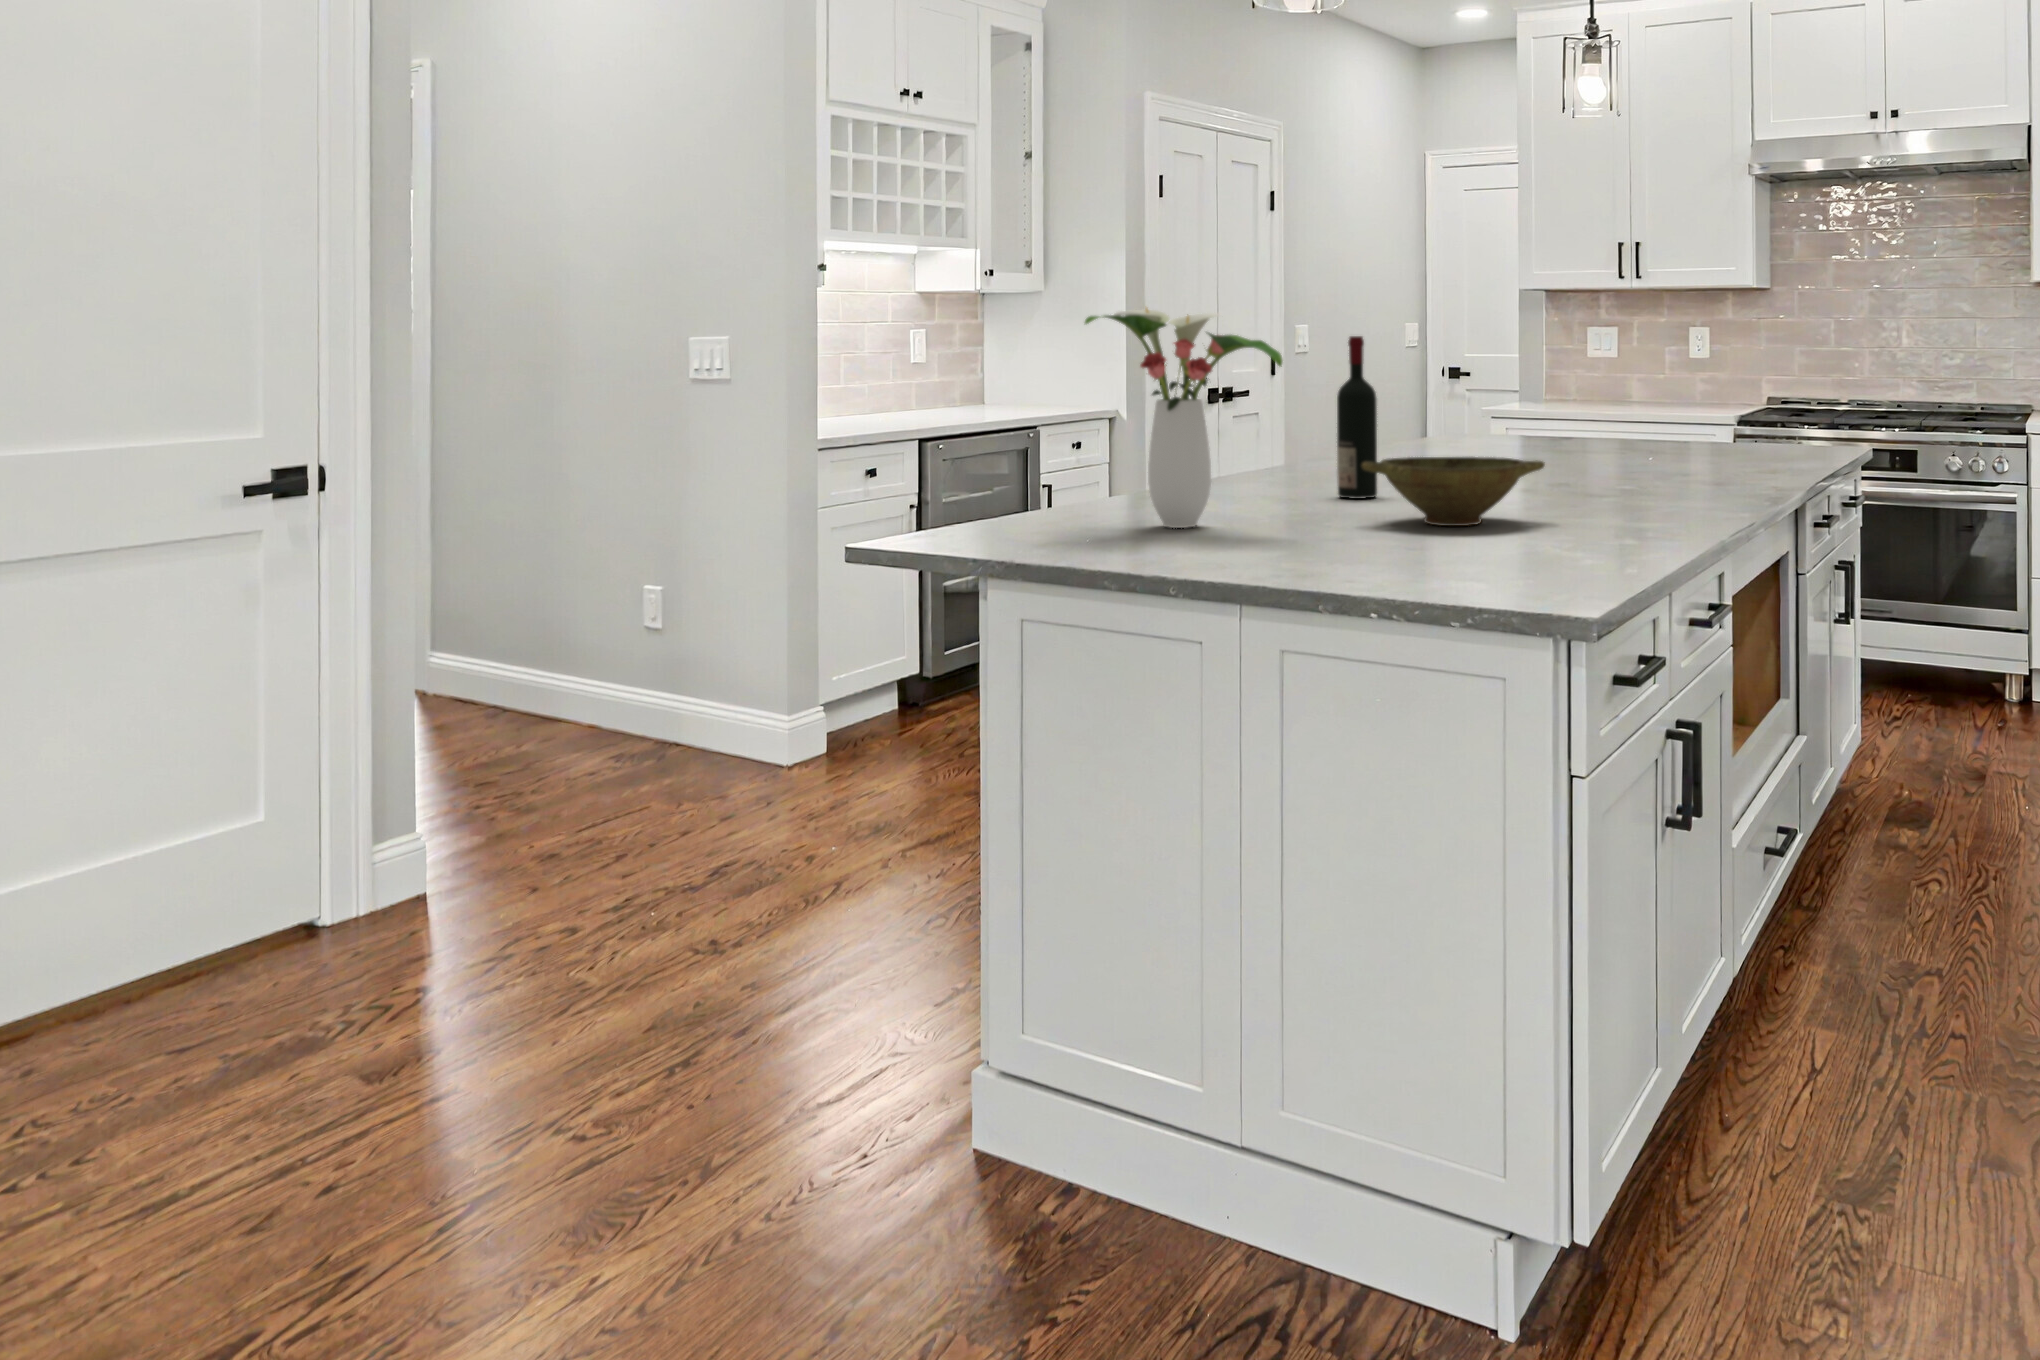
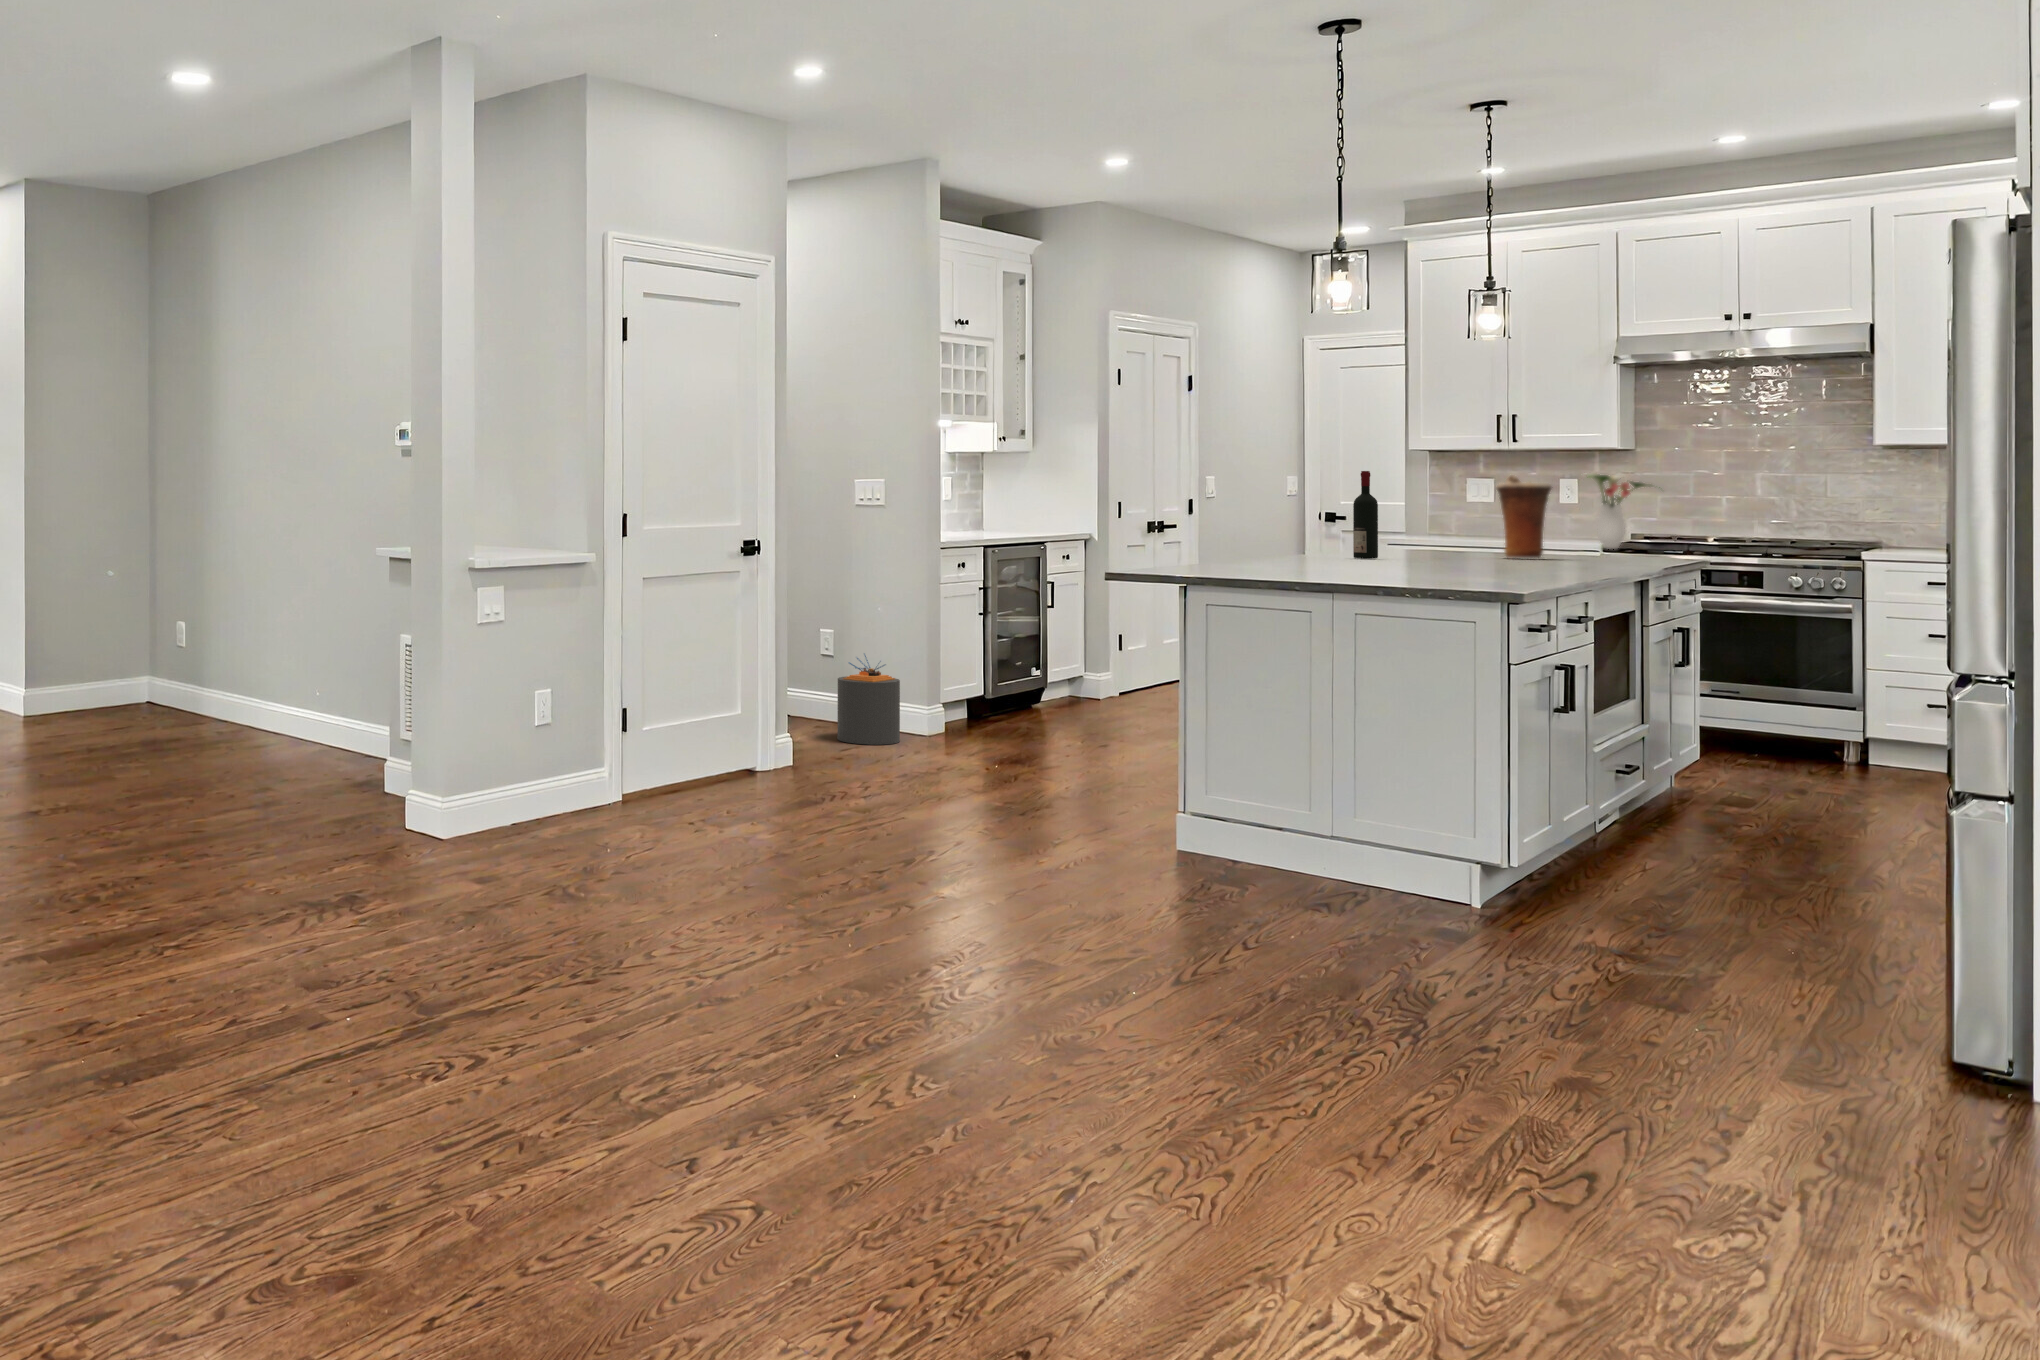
flower arrangement: present [1085,308,1282,528] -> present [1587,473,1660,549]
vase: none [1575,334,1663,483] -> present [1497,475,1552,558]
bowl: present [1362,457,1545,526] -> none [1389,530,1493,563]
trash can: none [628,625,738,794] -> present [837,653,900,745]

